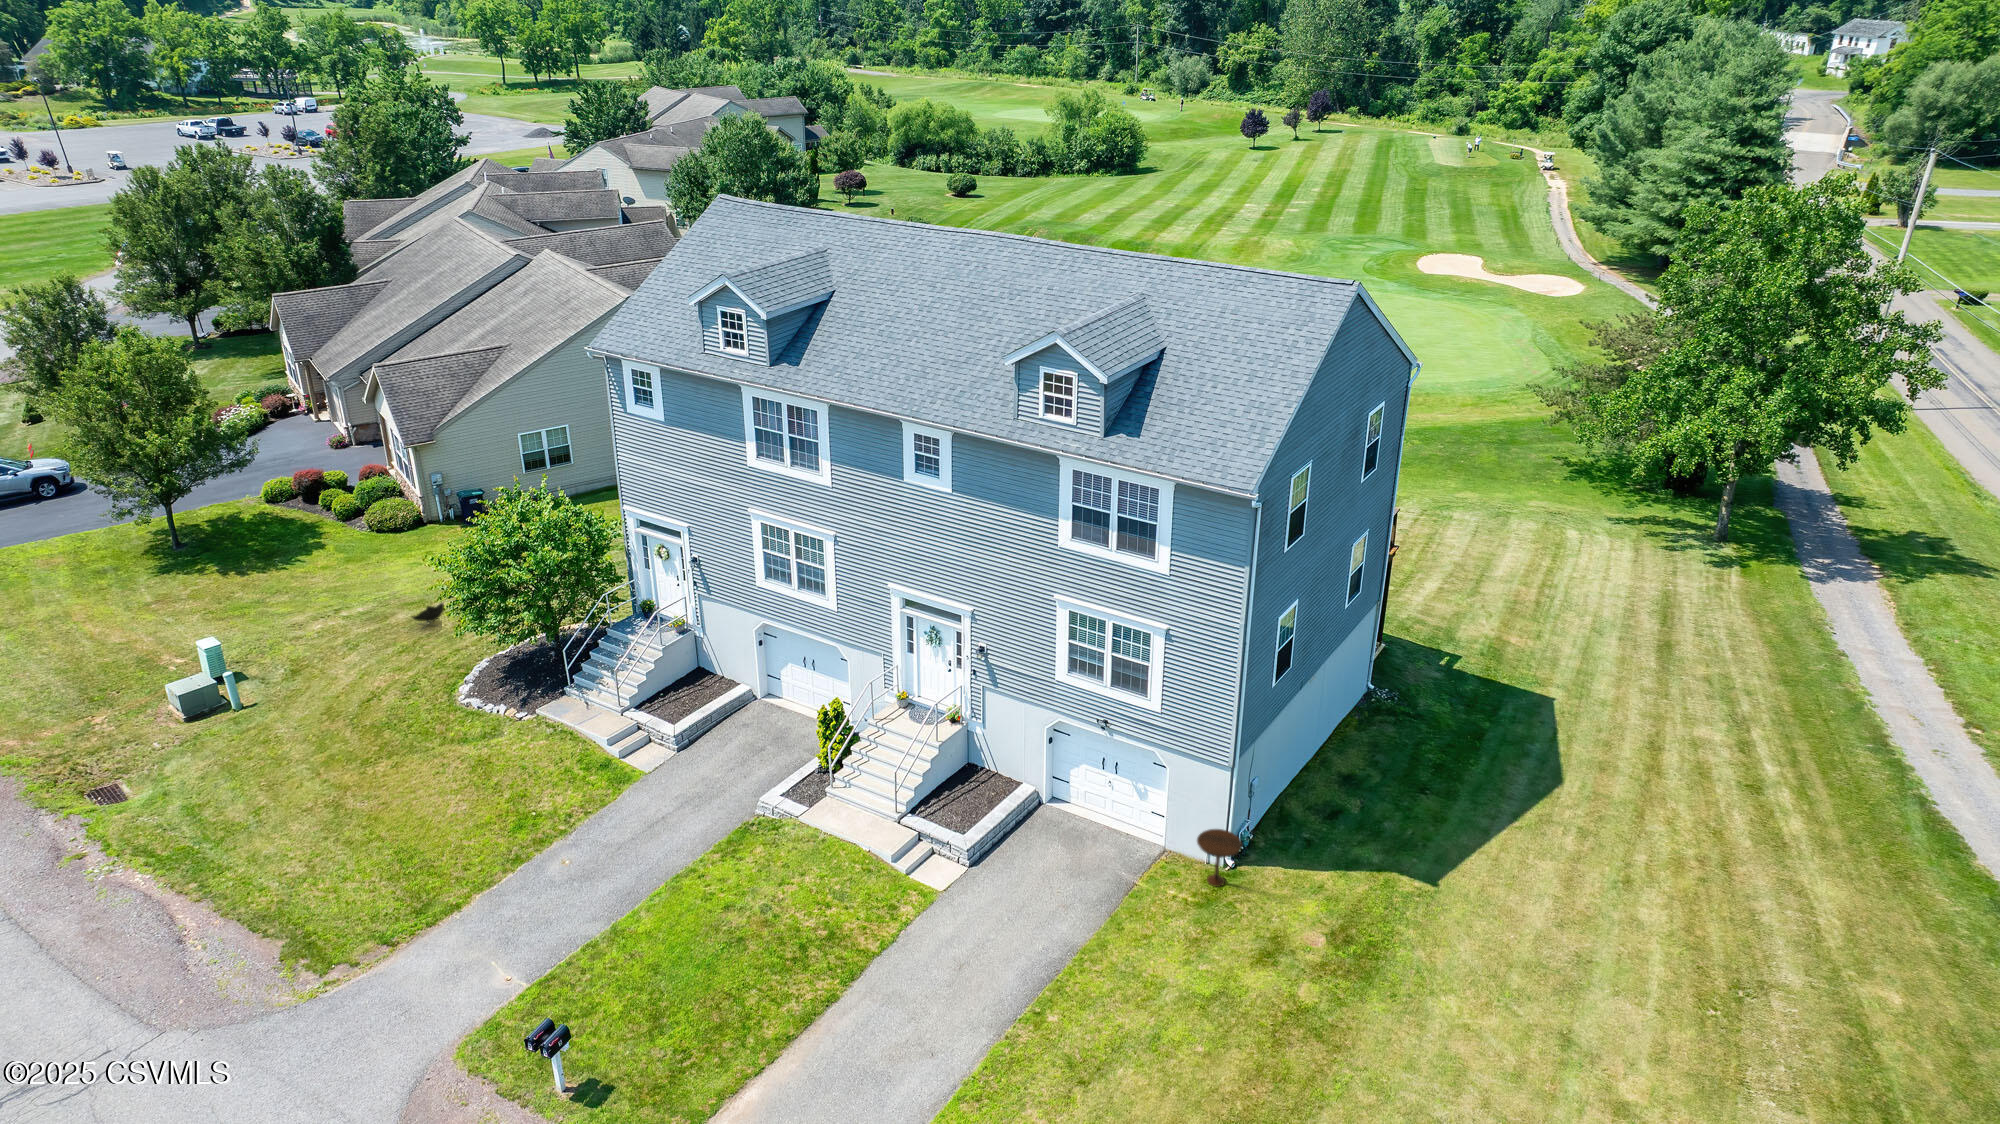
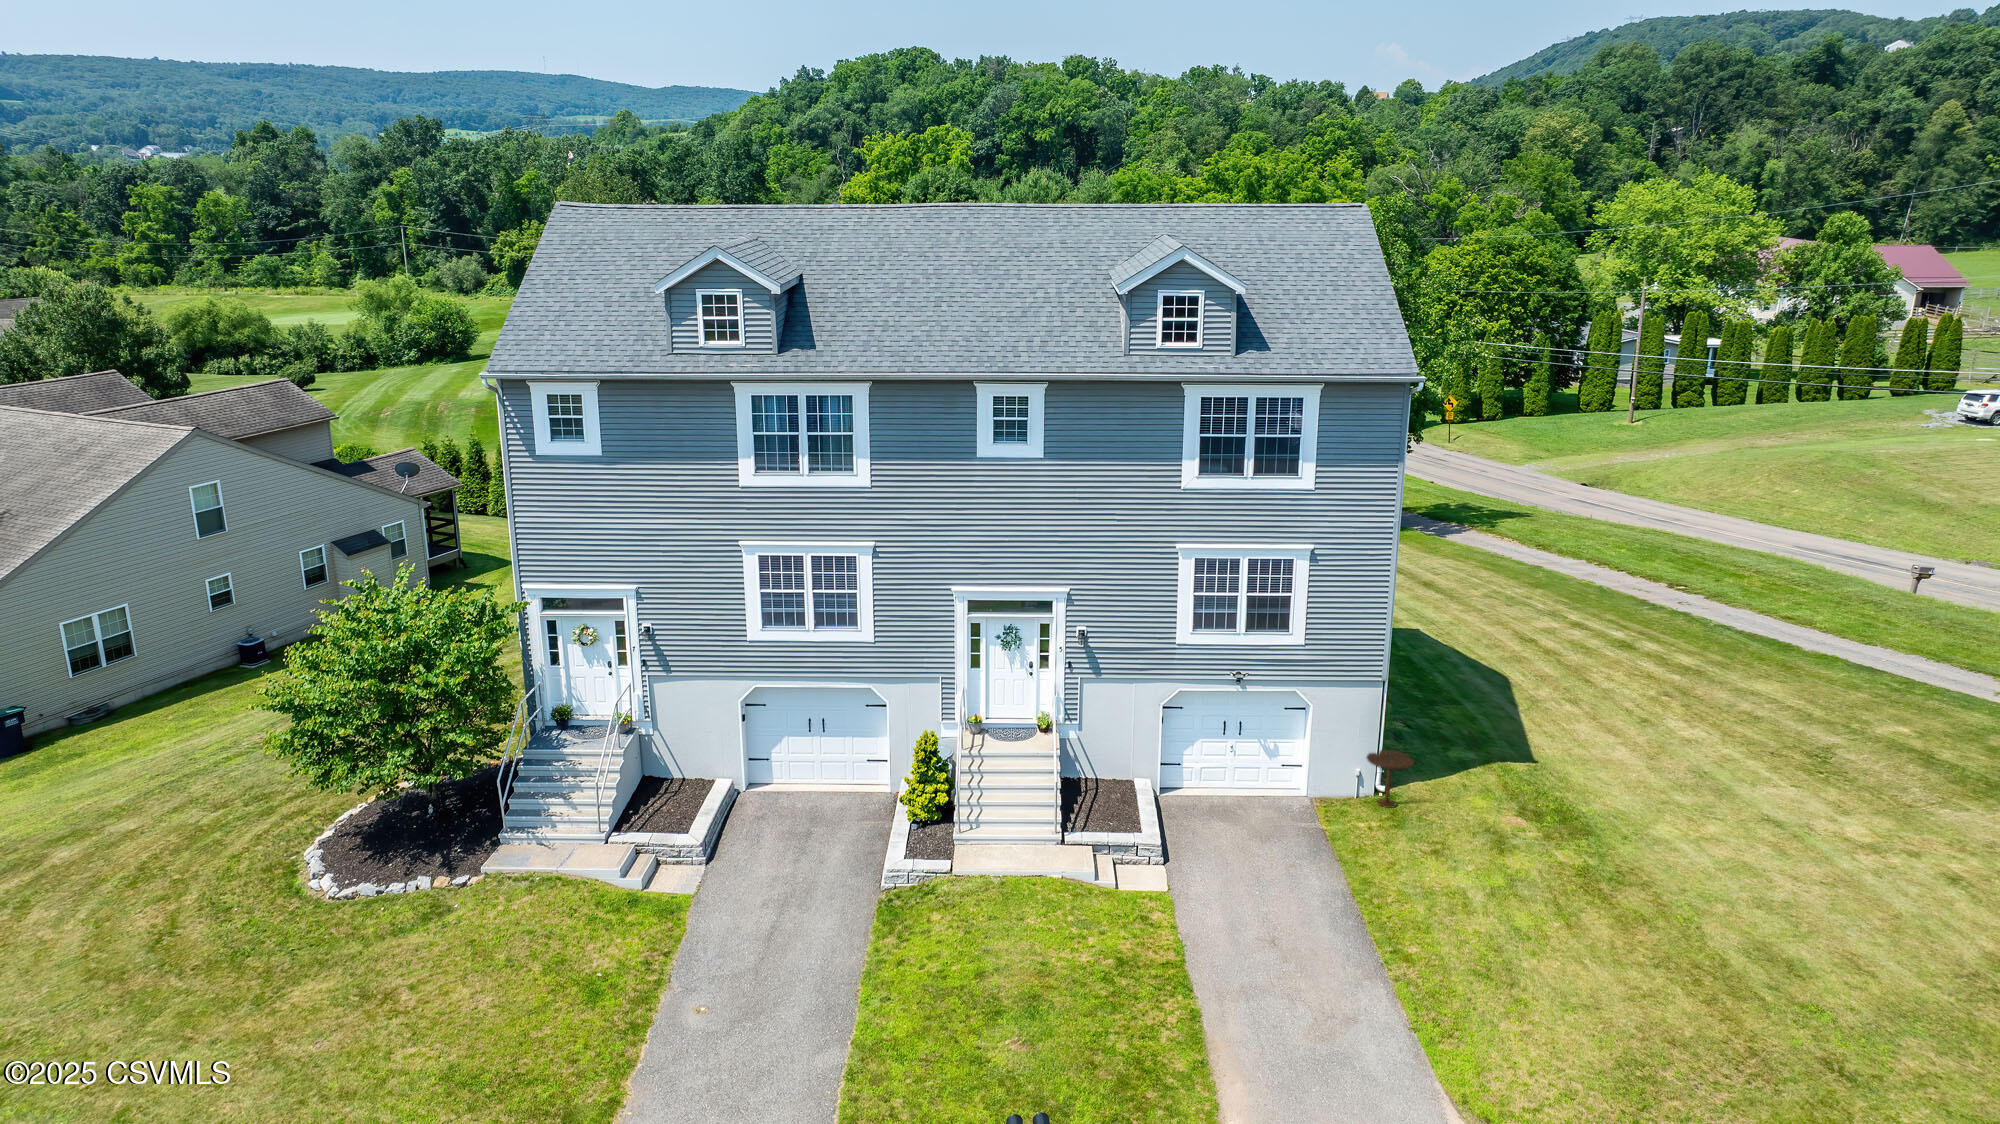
lounge chair: present [412,603,444,628] -> none [128,793,178,840]

